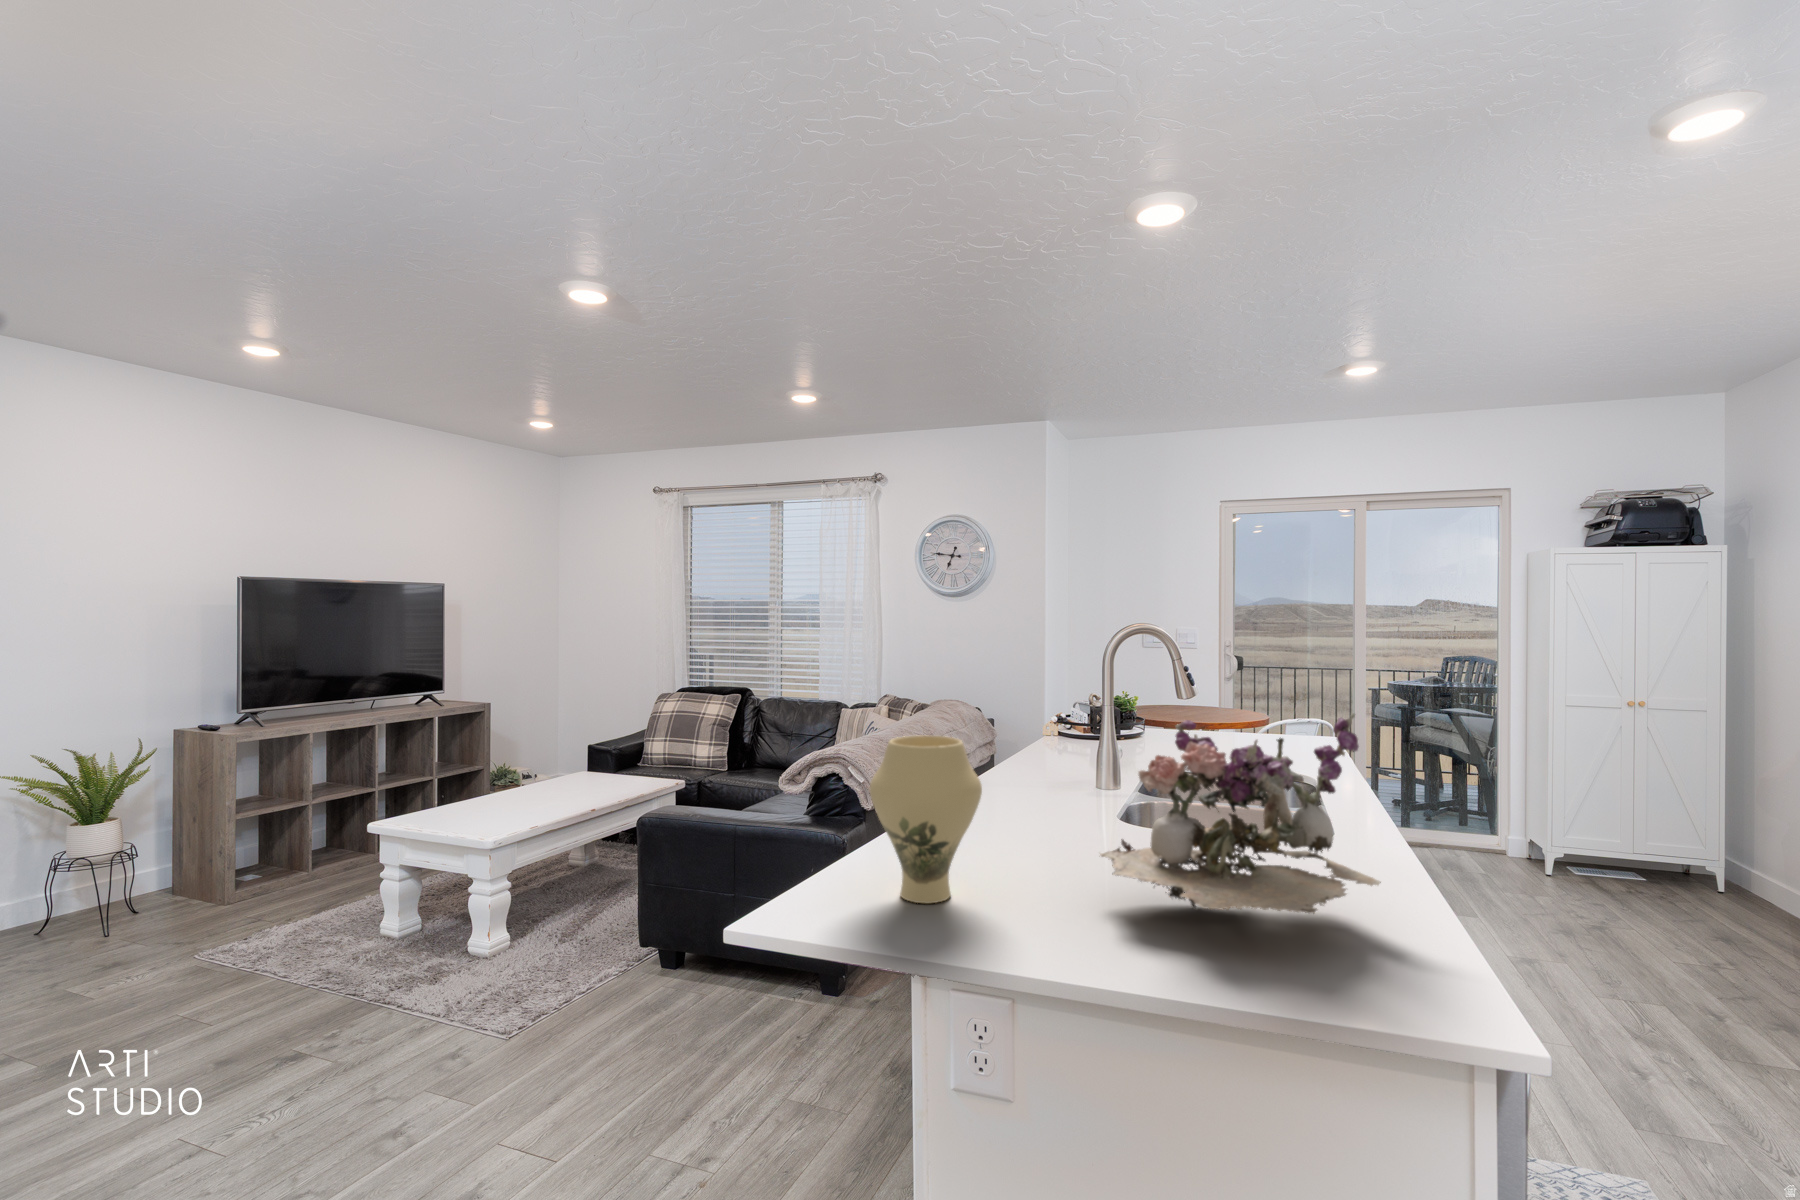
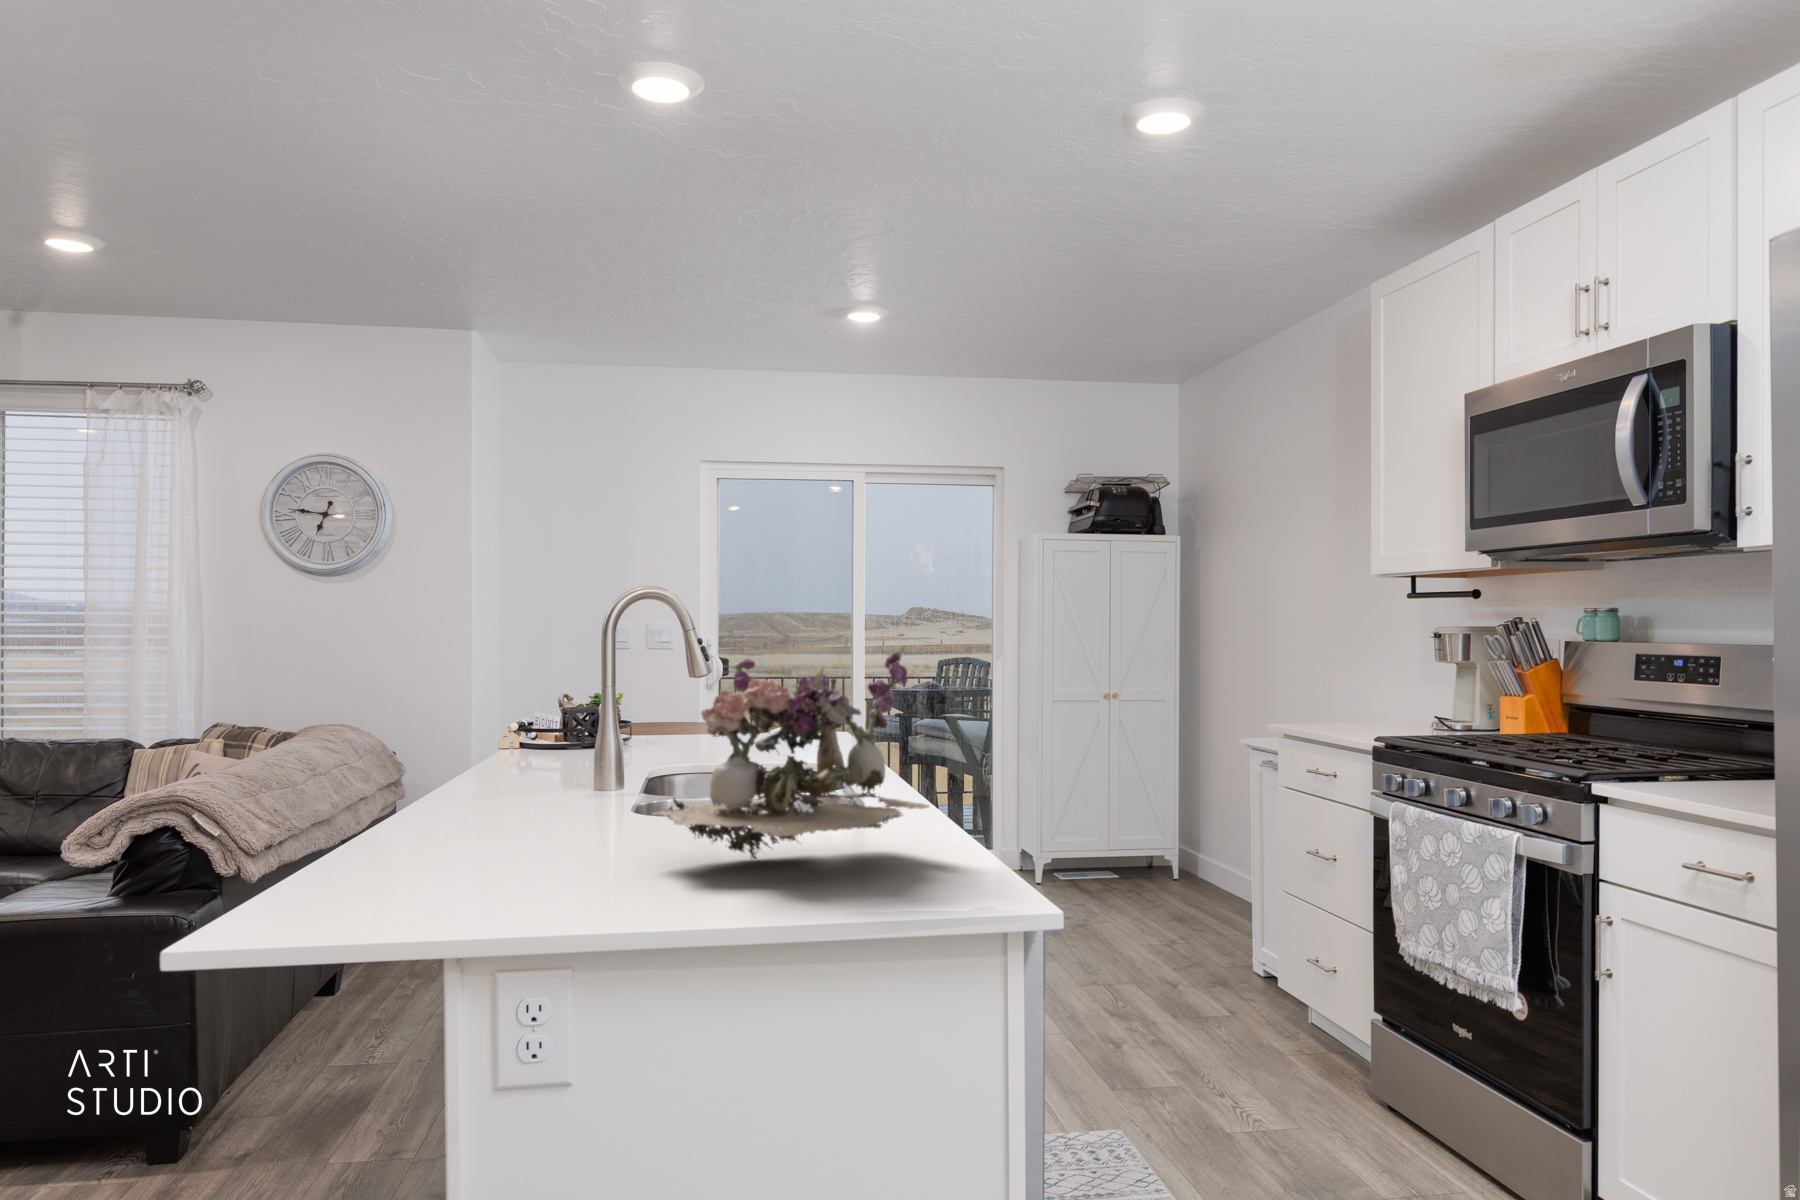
vase: present [870,735,982,903] -> none [369,689,517,889]

